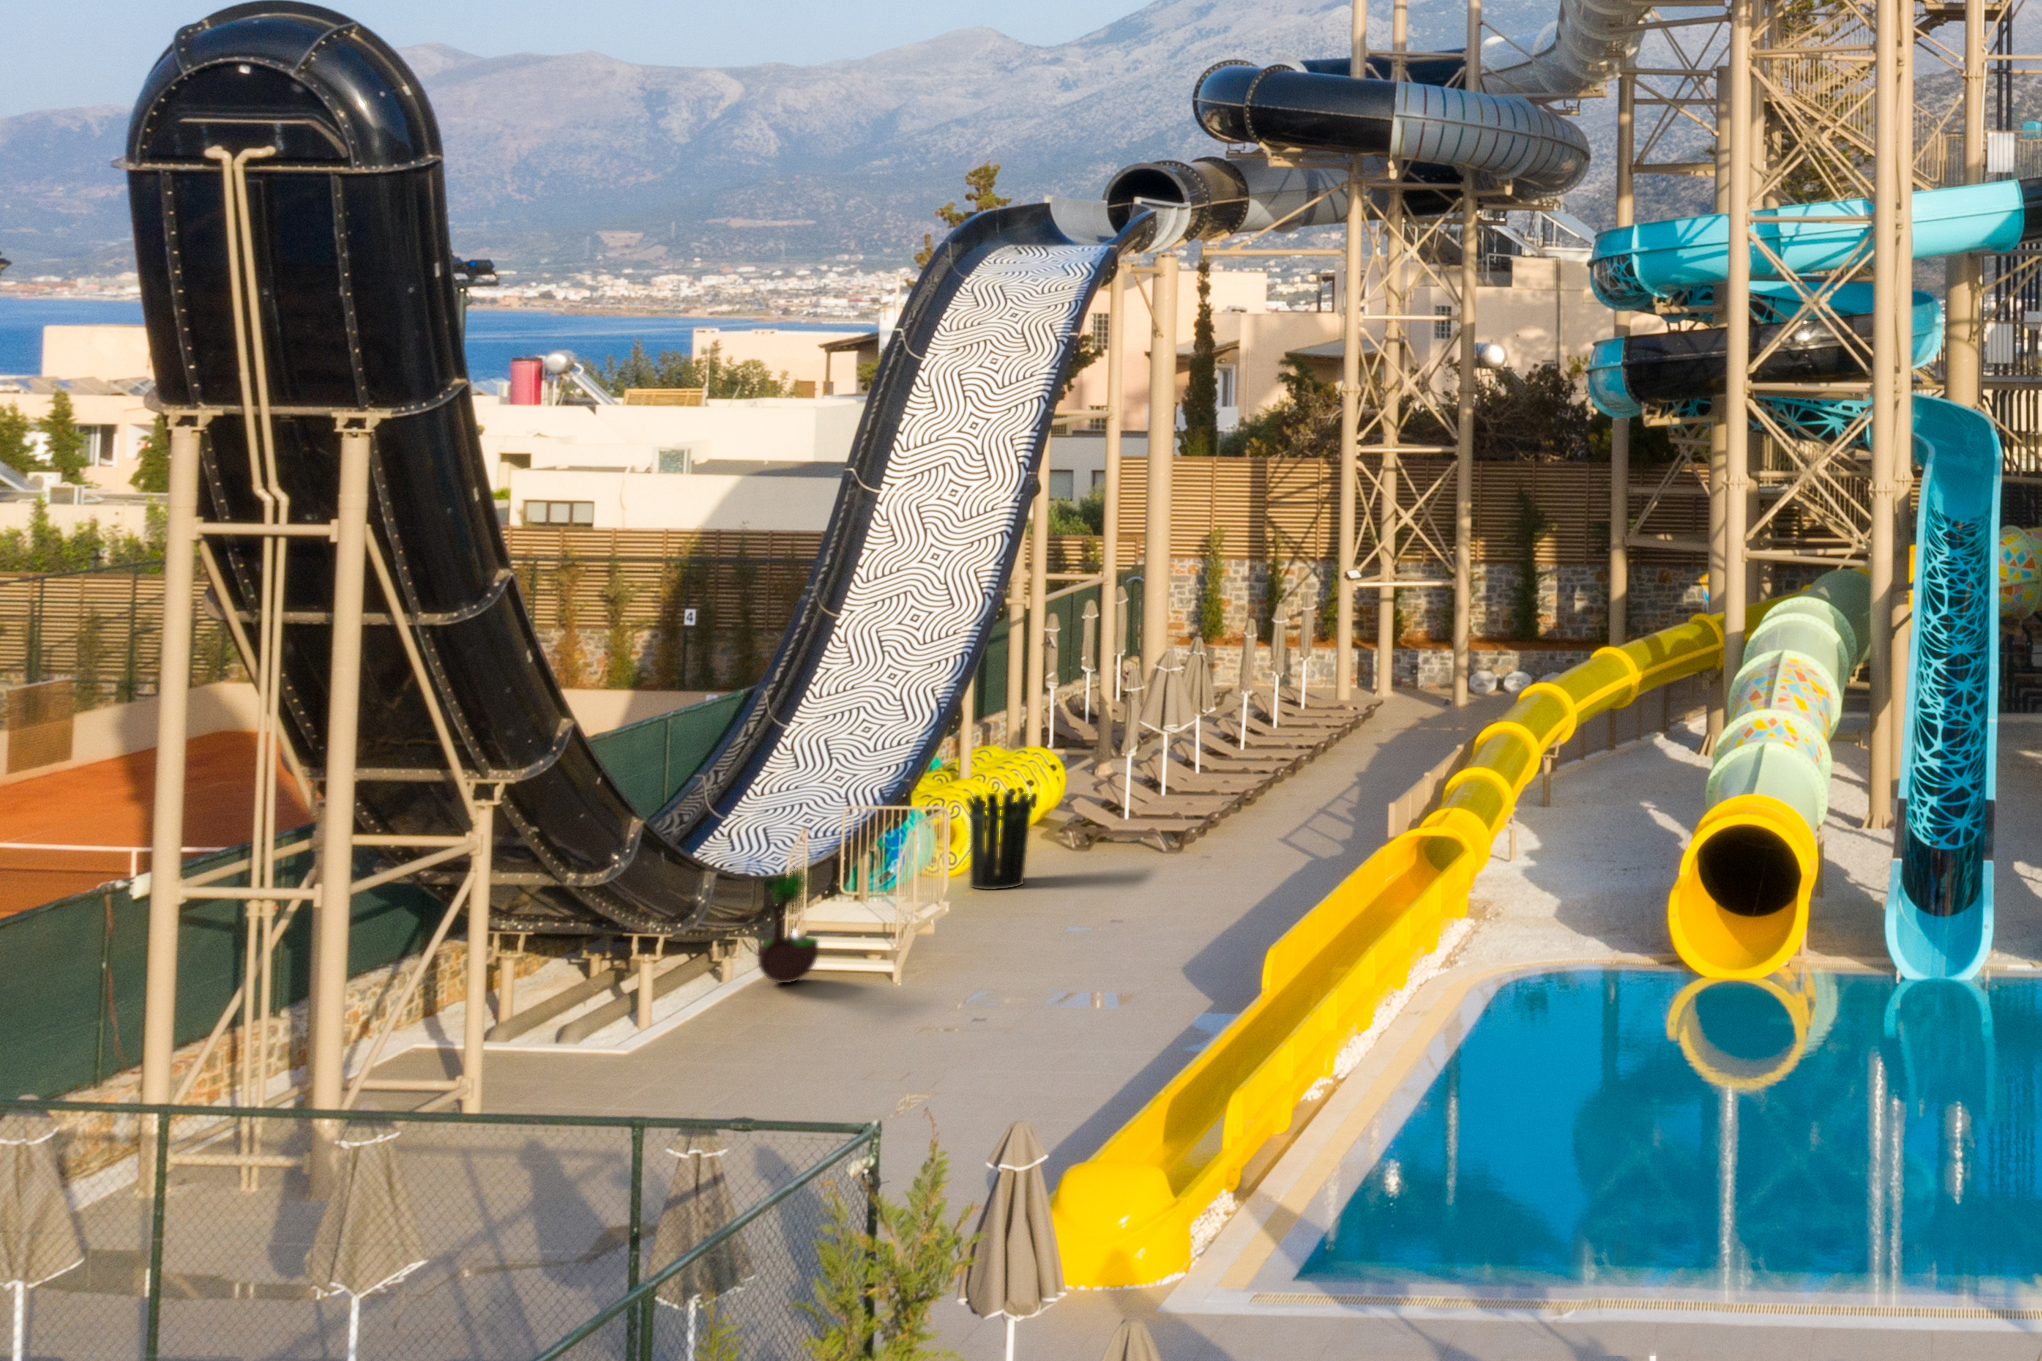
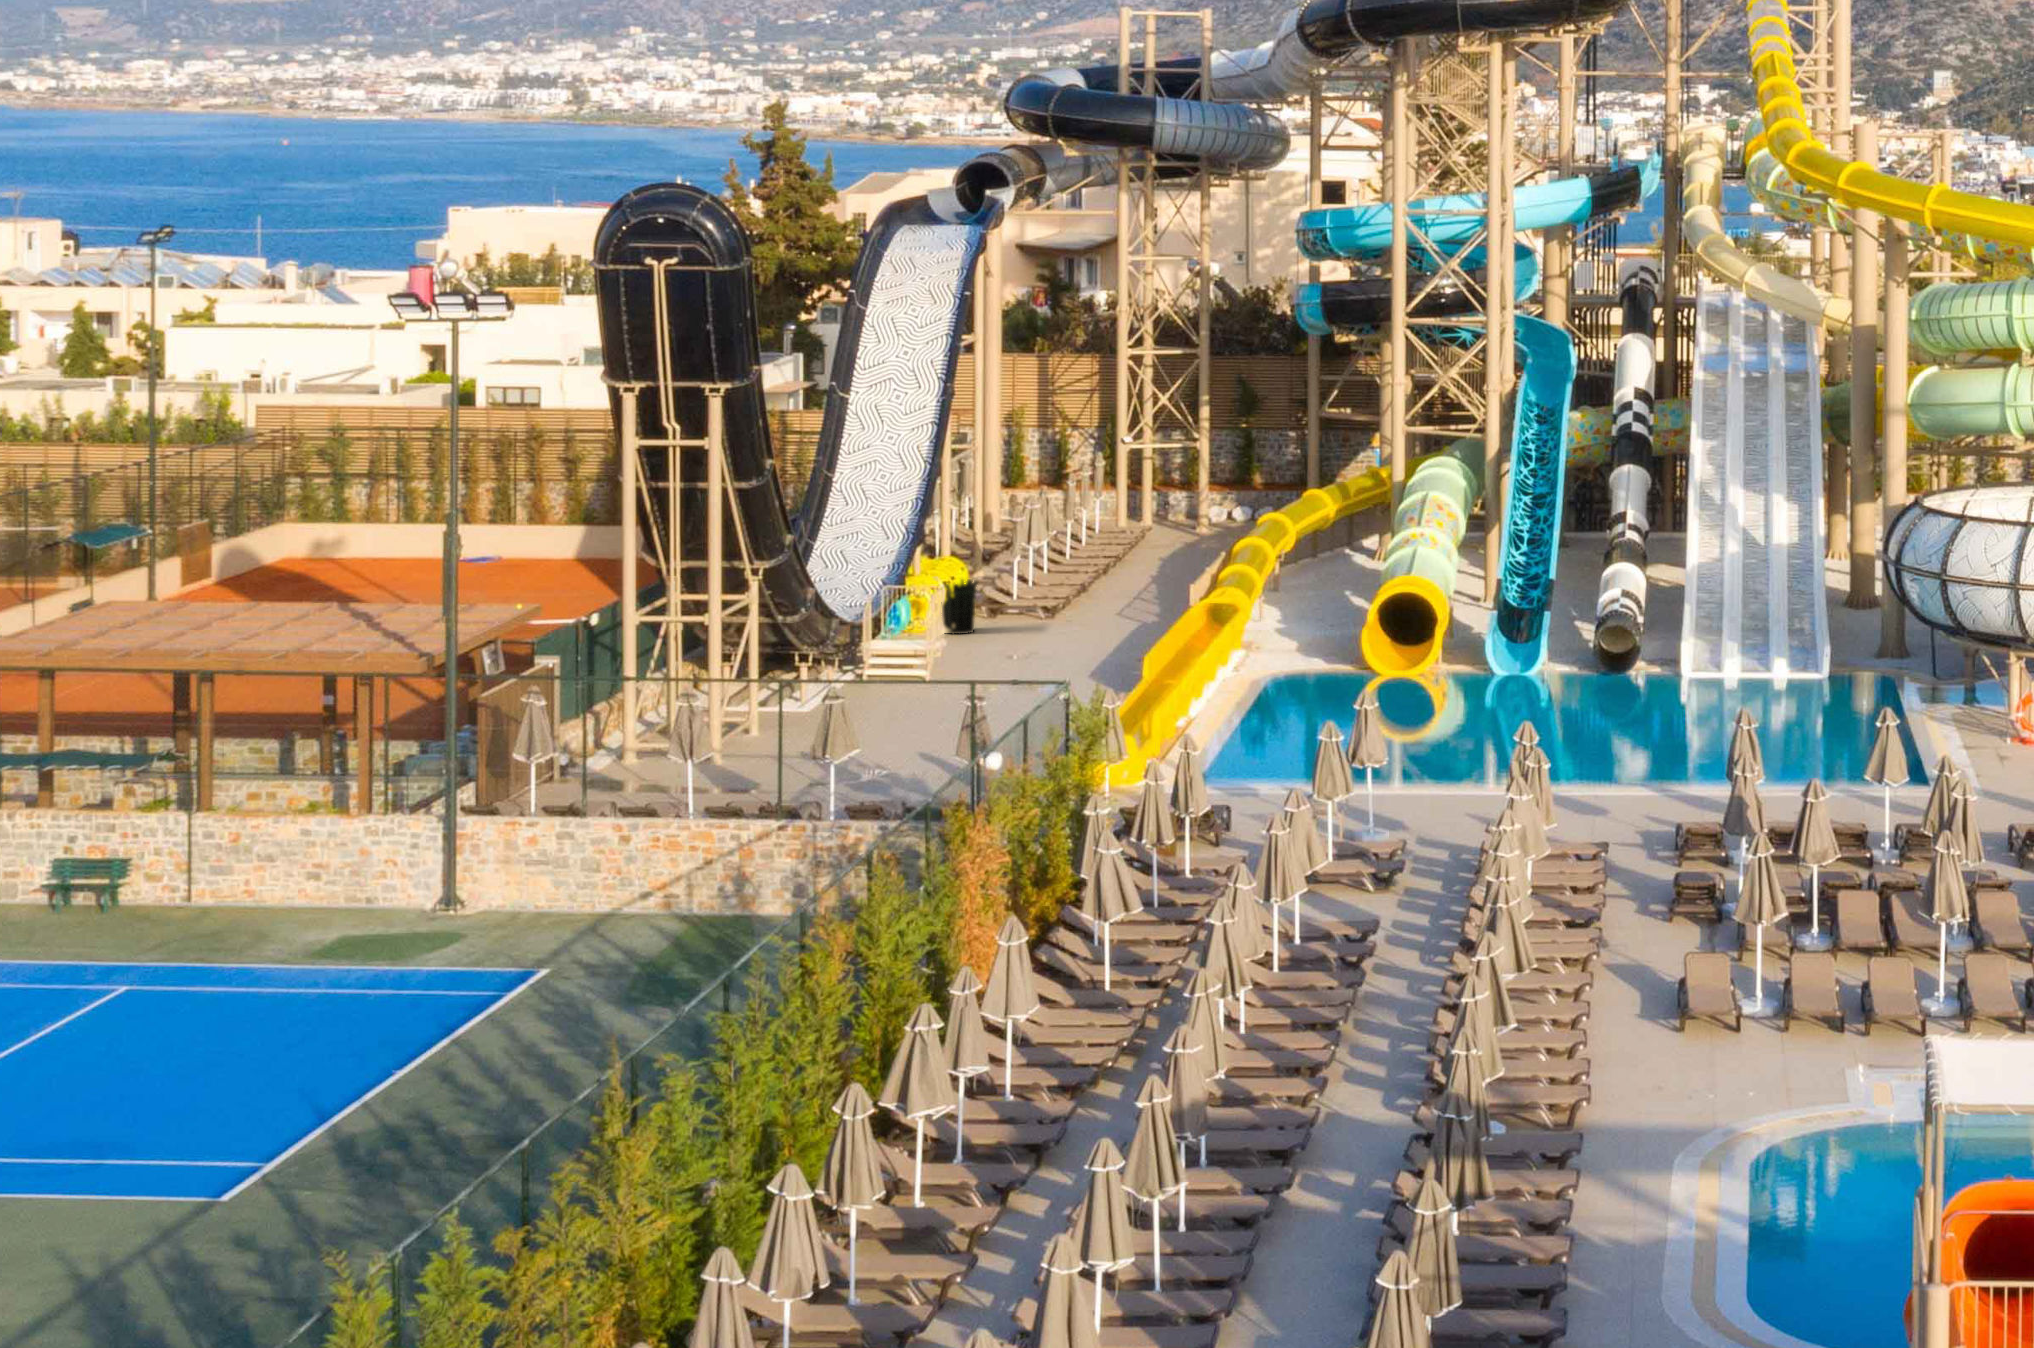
potted tree: present [758,867,818,983] -> none [846,605,890,677]

